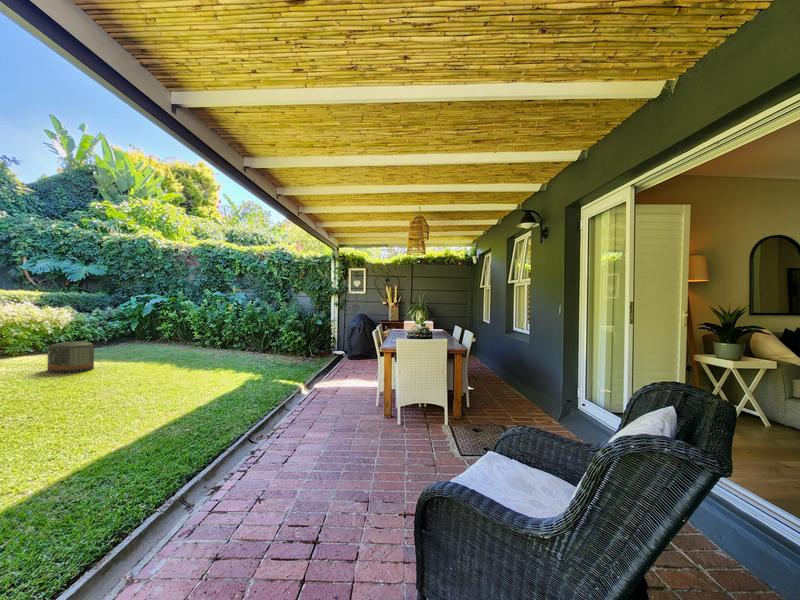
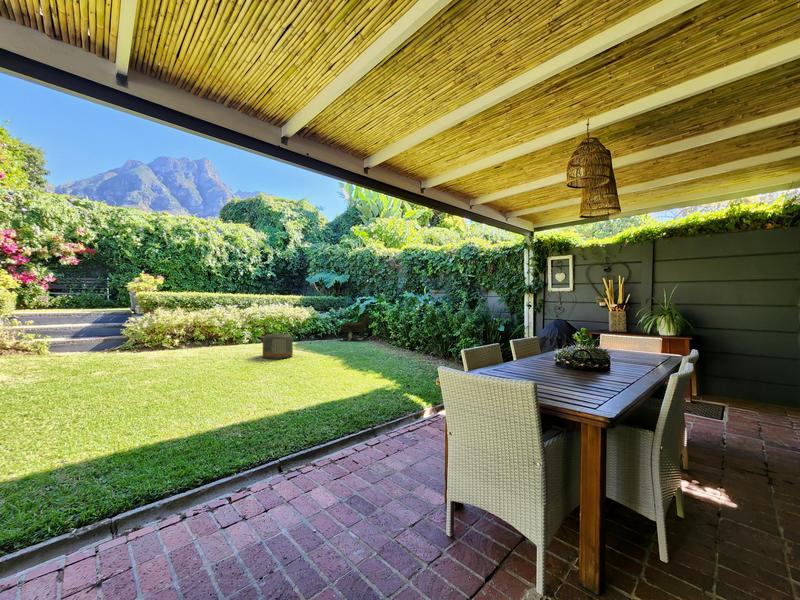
lounge chair: none [115,315,161,346] -> present [341,315,369,340]

